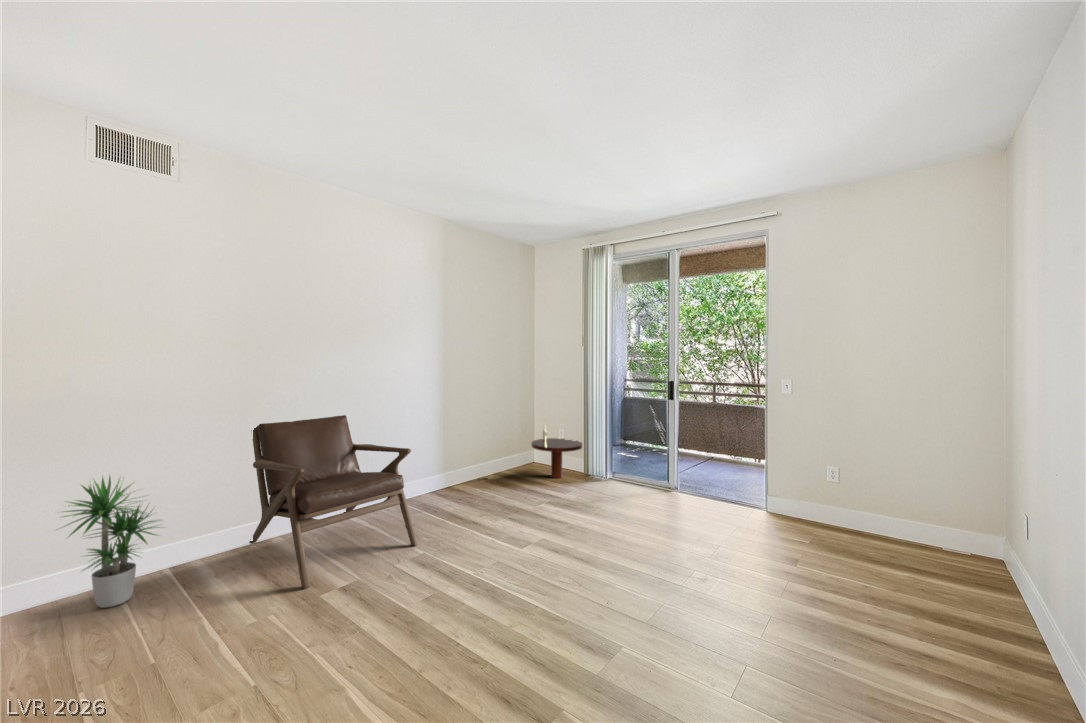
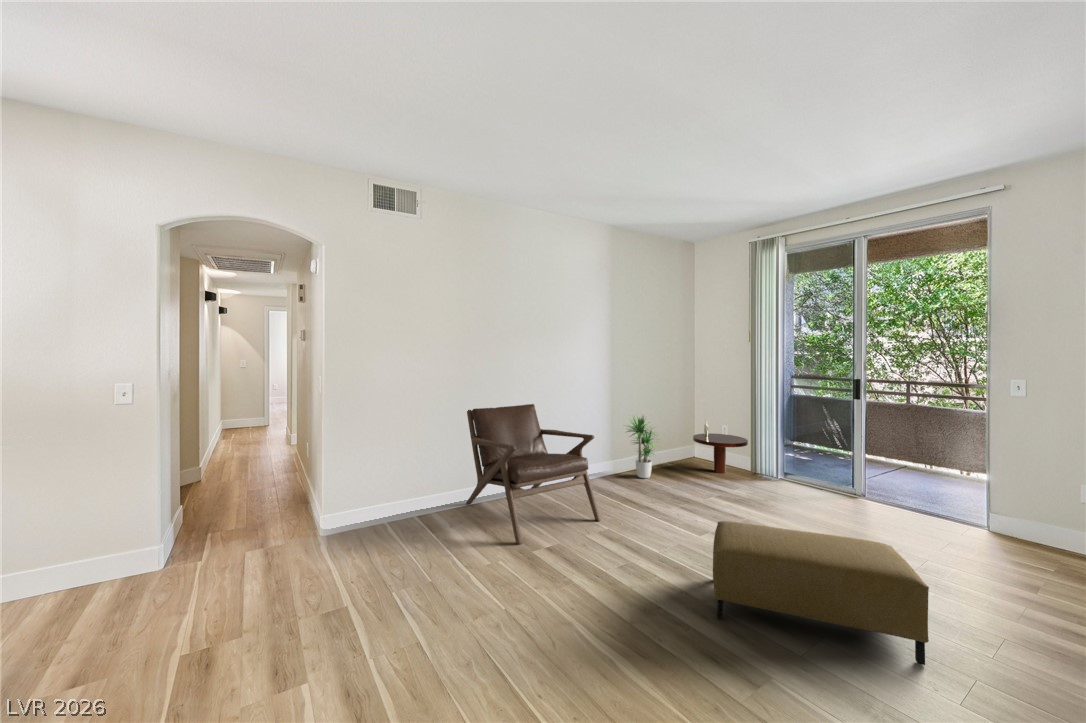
potted plant: present [64,475,155,608] -> present [627,416,658,478]
ottoman: none [516,535,706,658] -> present [713,521,929,665]

